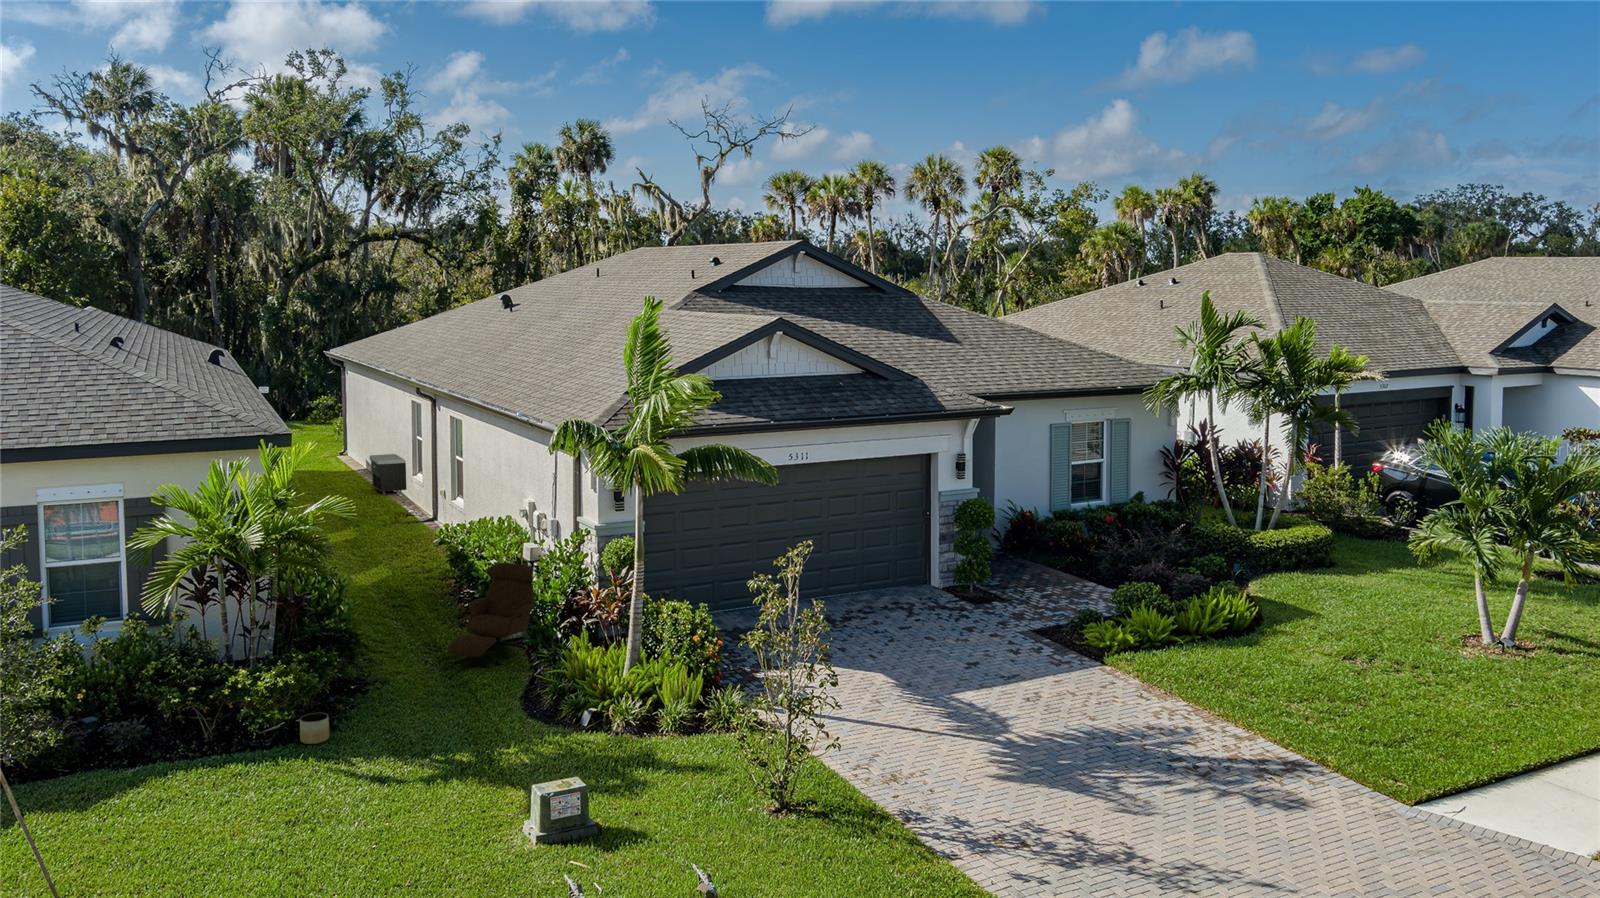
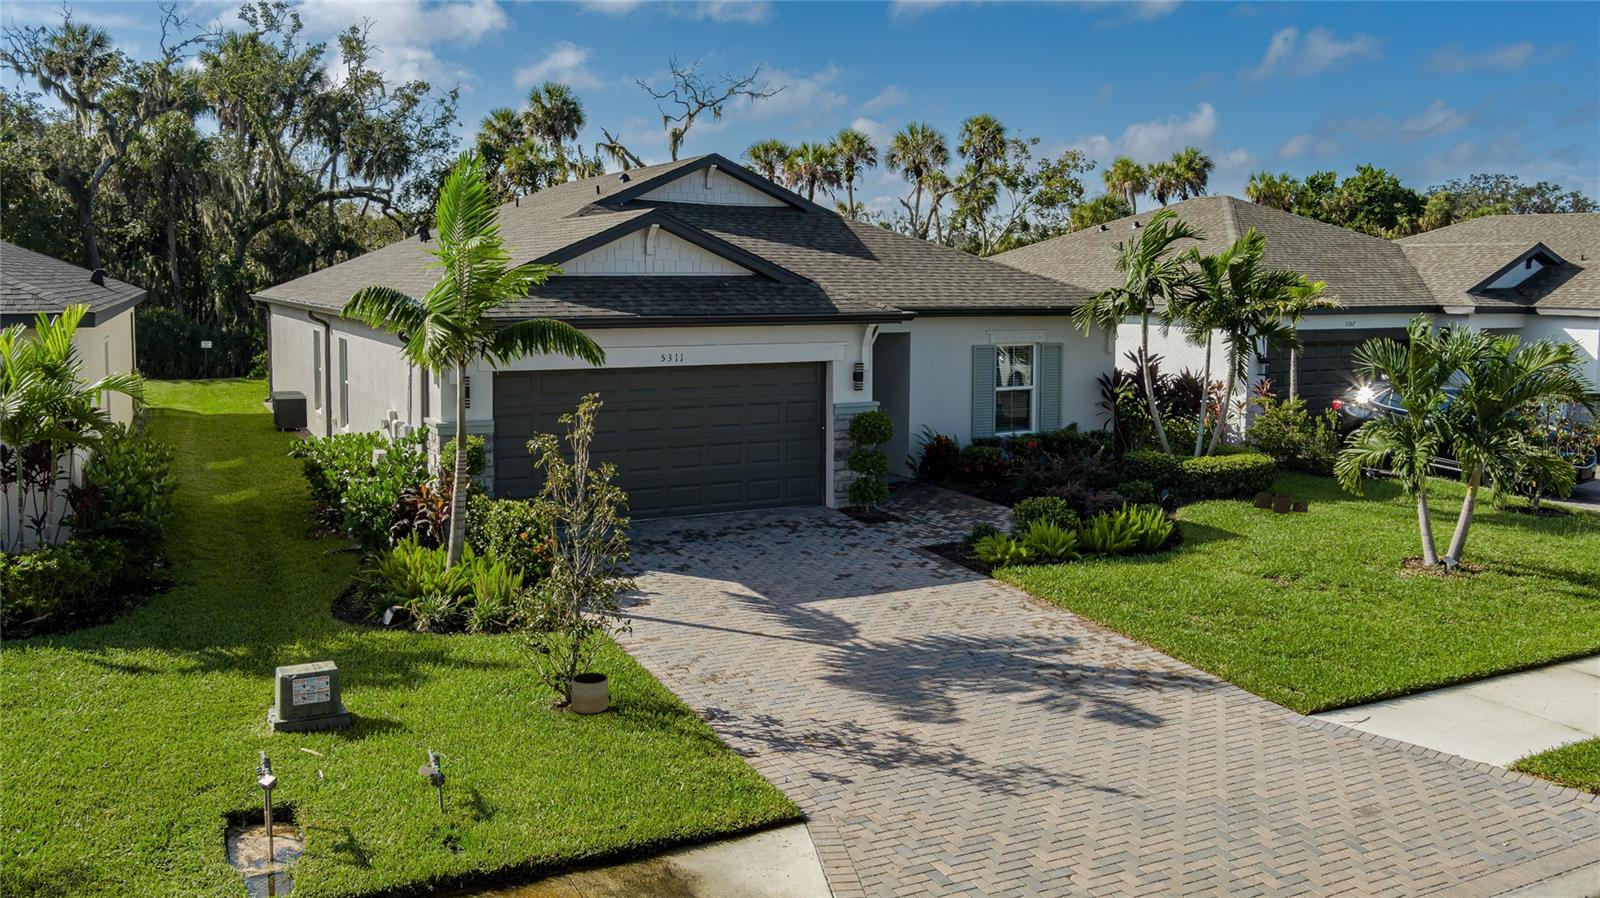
woven basket: none [1311,558,1362,581] -> present [1254,492,1308,513]
lounge chair: present [448,563,535,669] -> none [257,463,364,574]
planter: present [300,713,330,744] -> present [571,672,608,714]

